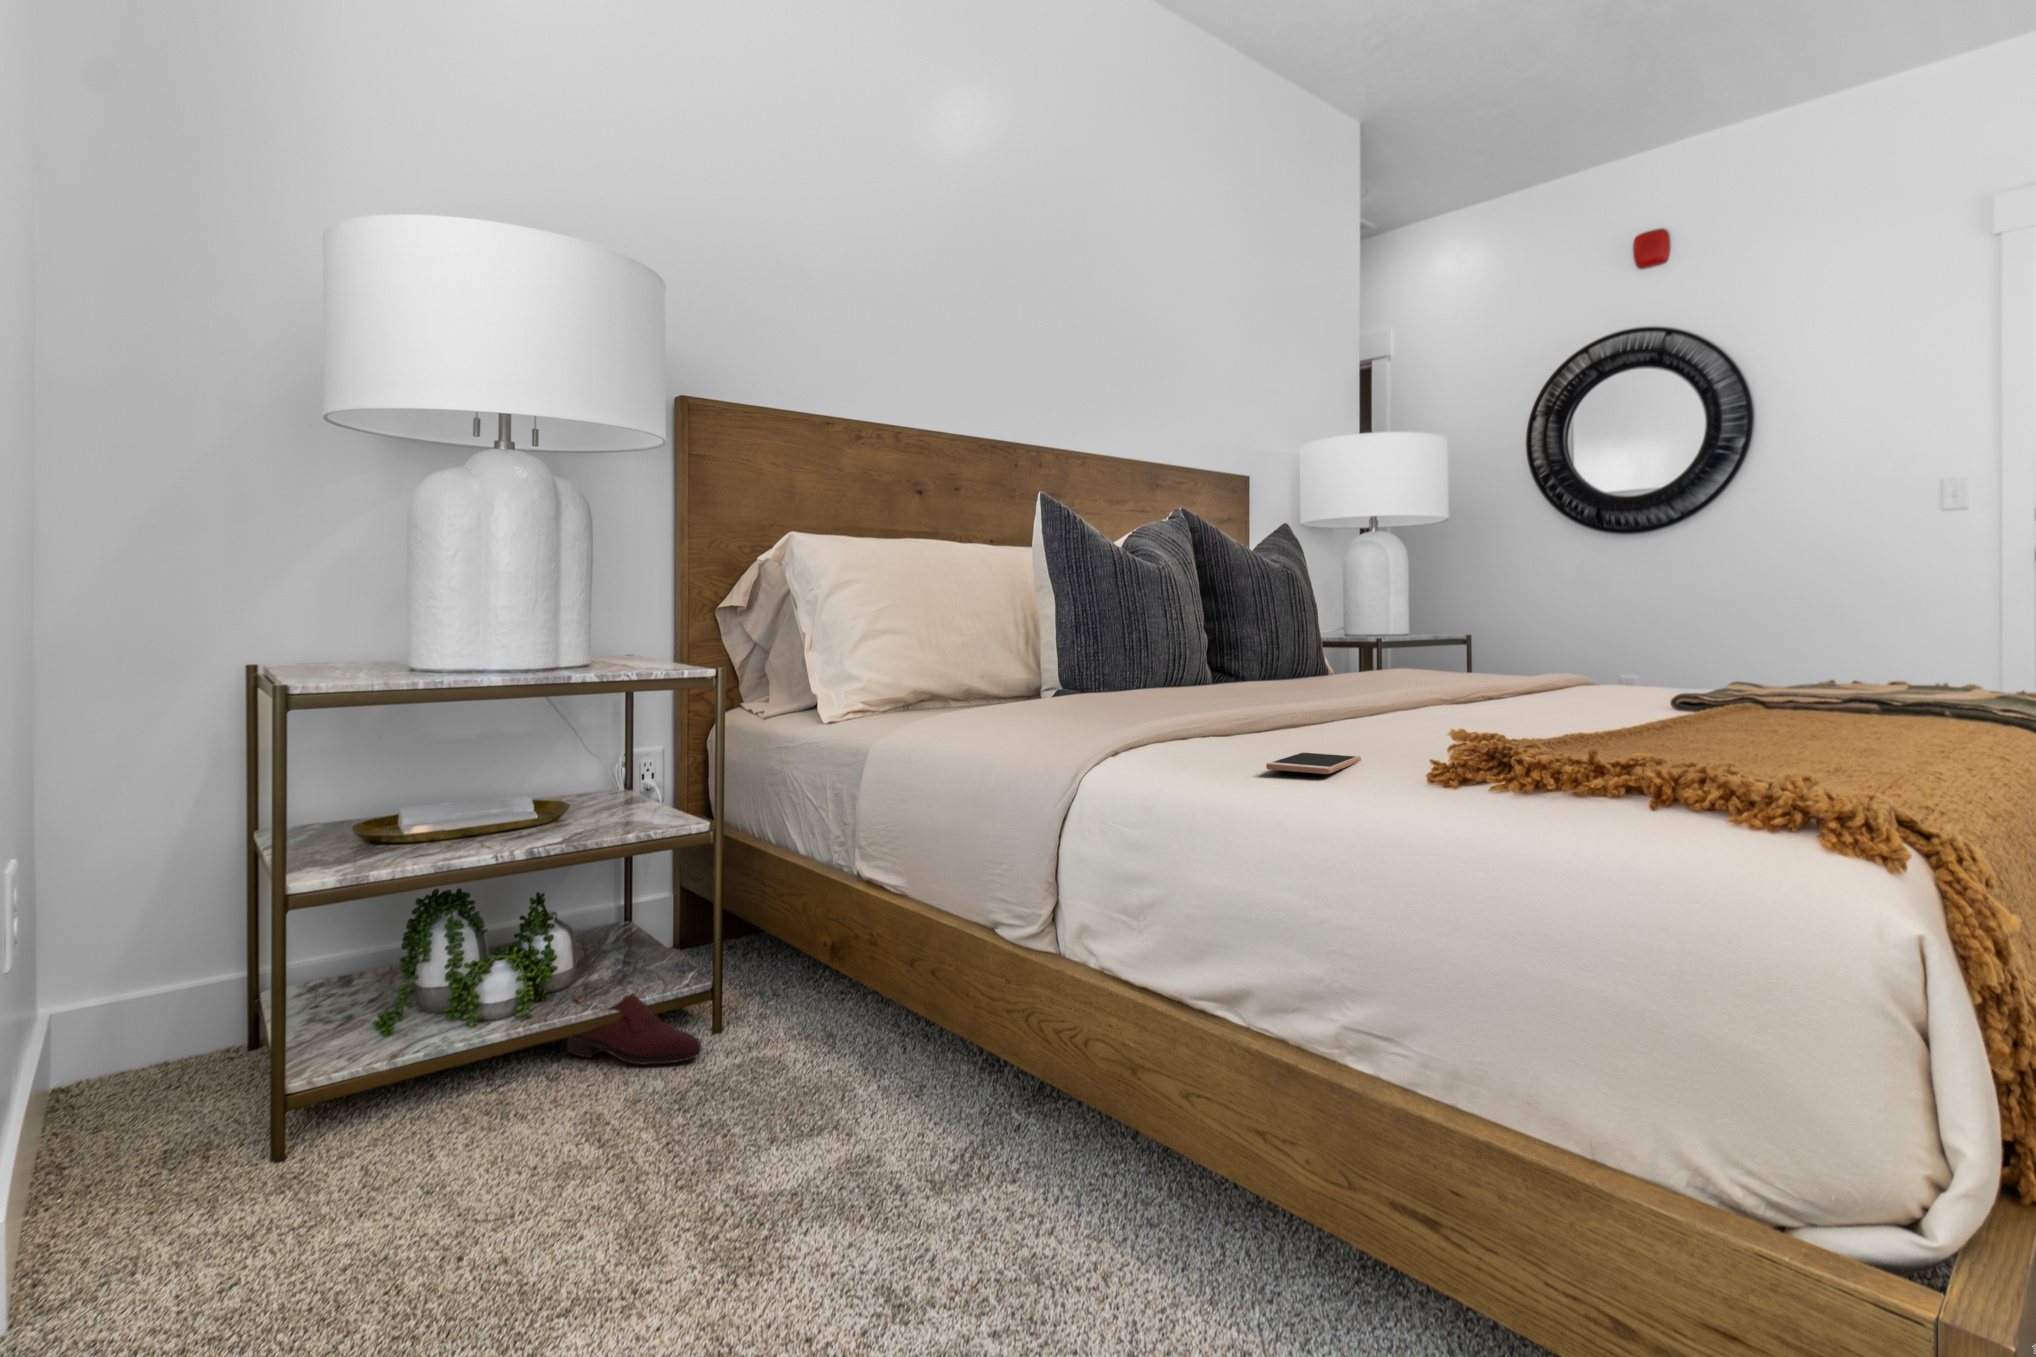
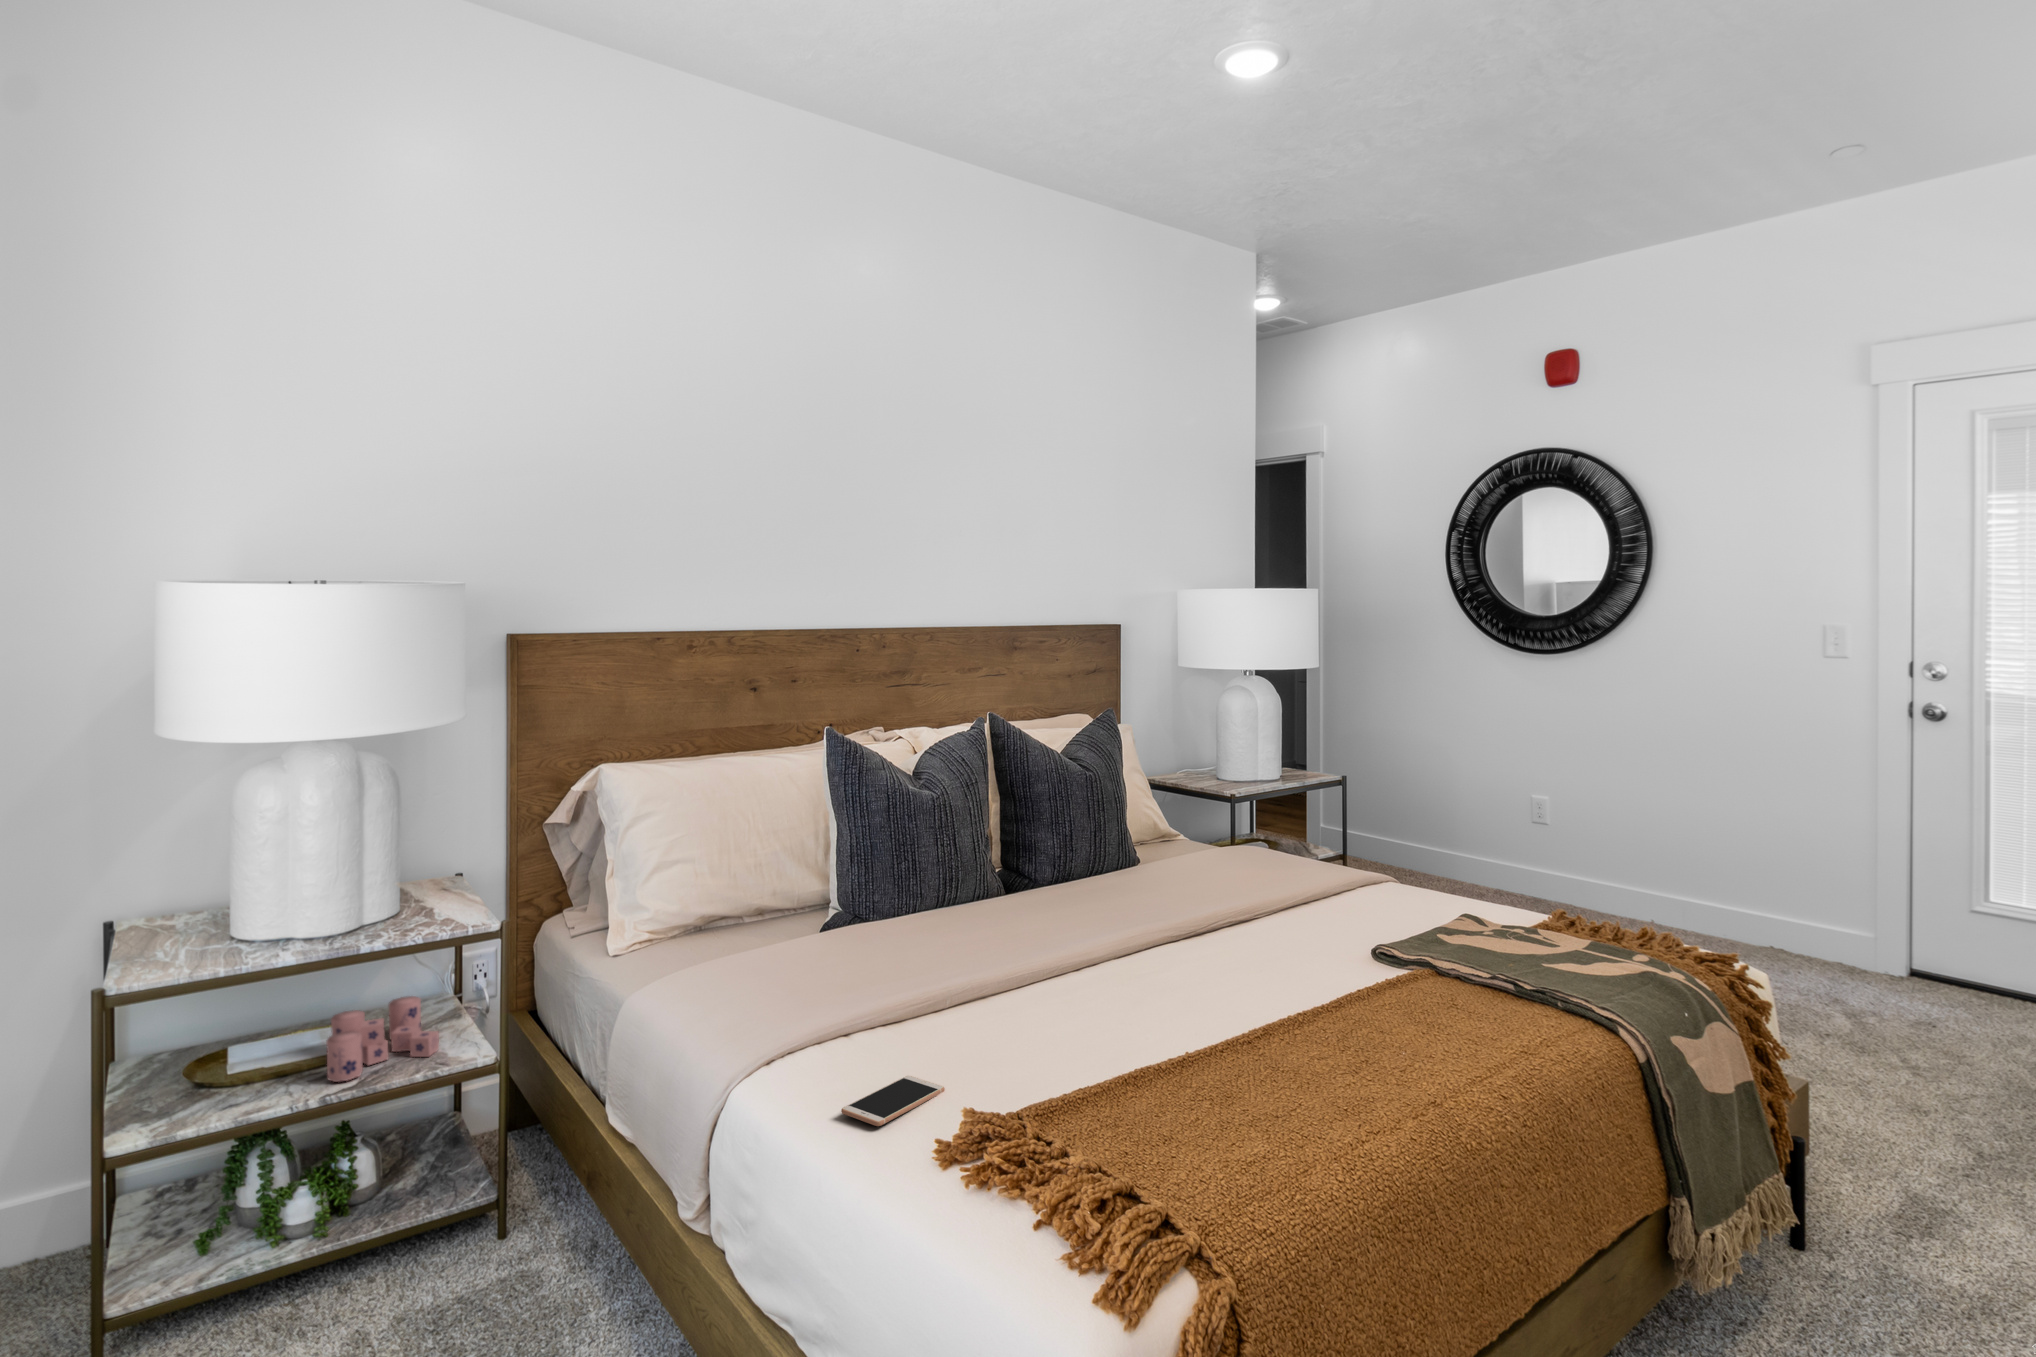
candle: none [522,766,645,834] -> present [326,996,439,1082]
shoe: present [567,994,701,1064] -> none [366,1208,477,1276]

